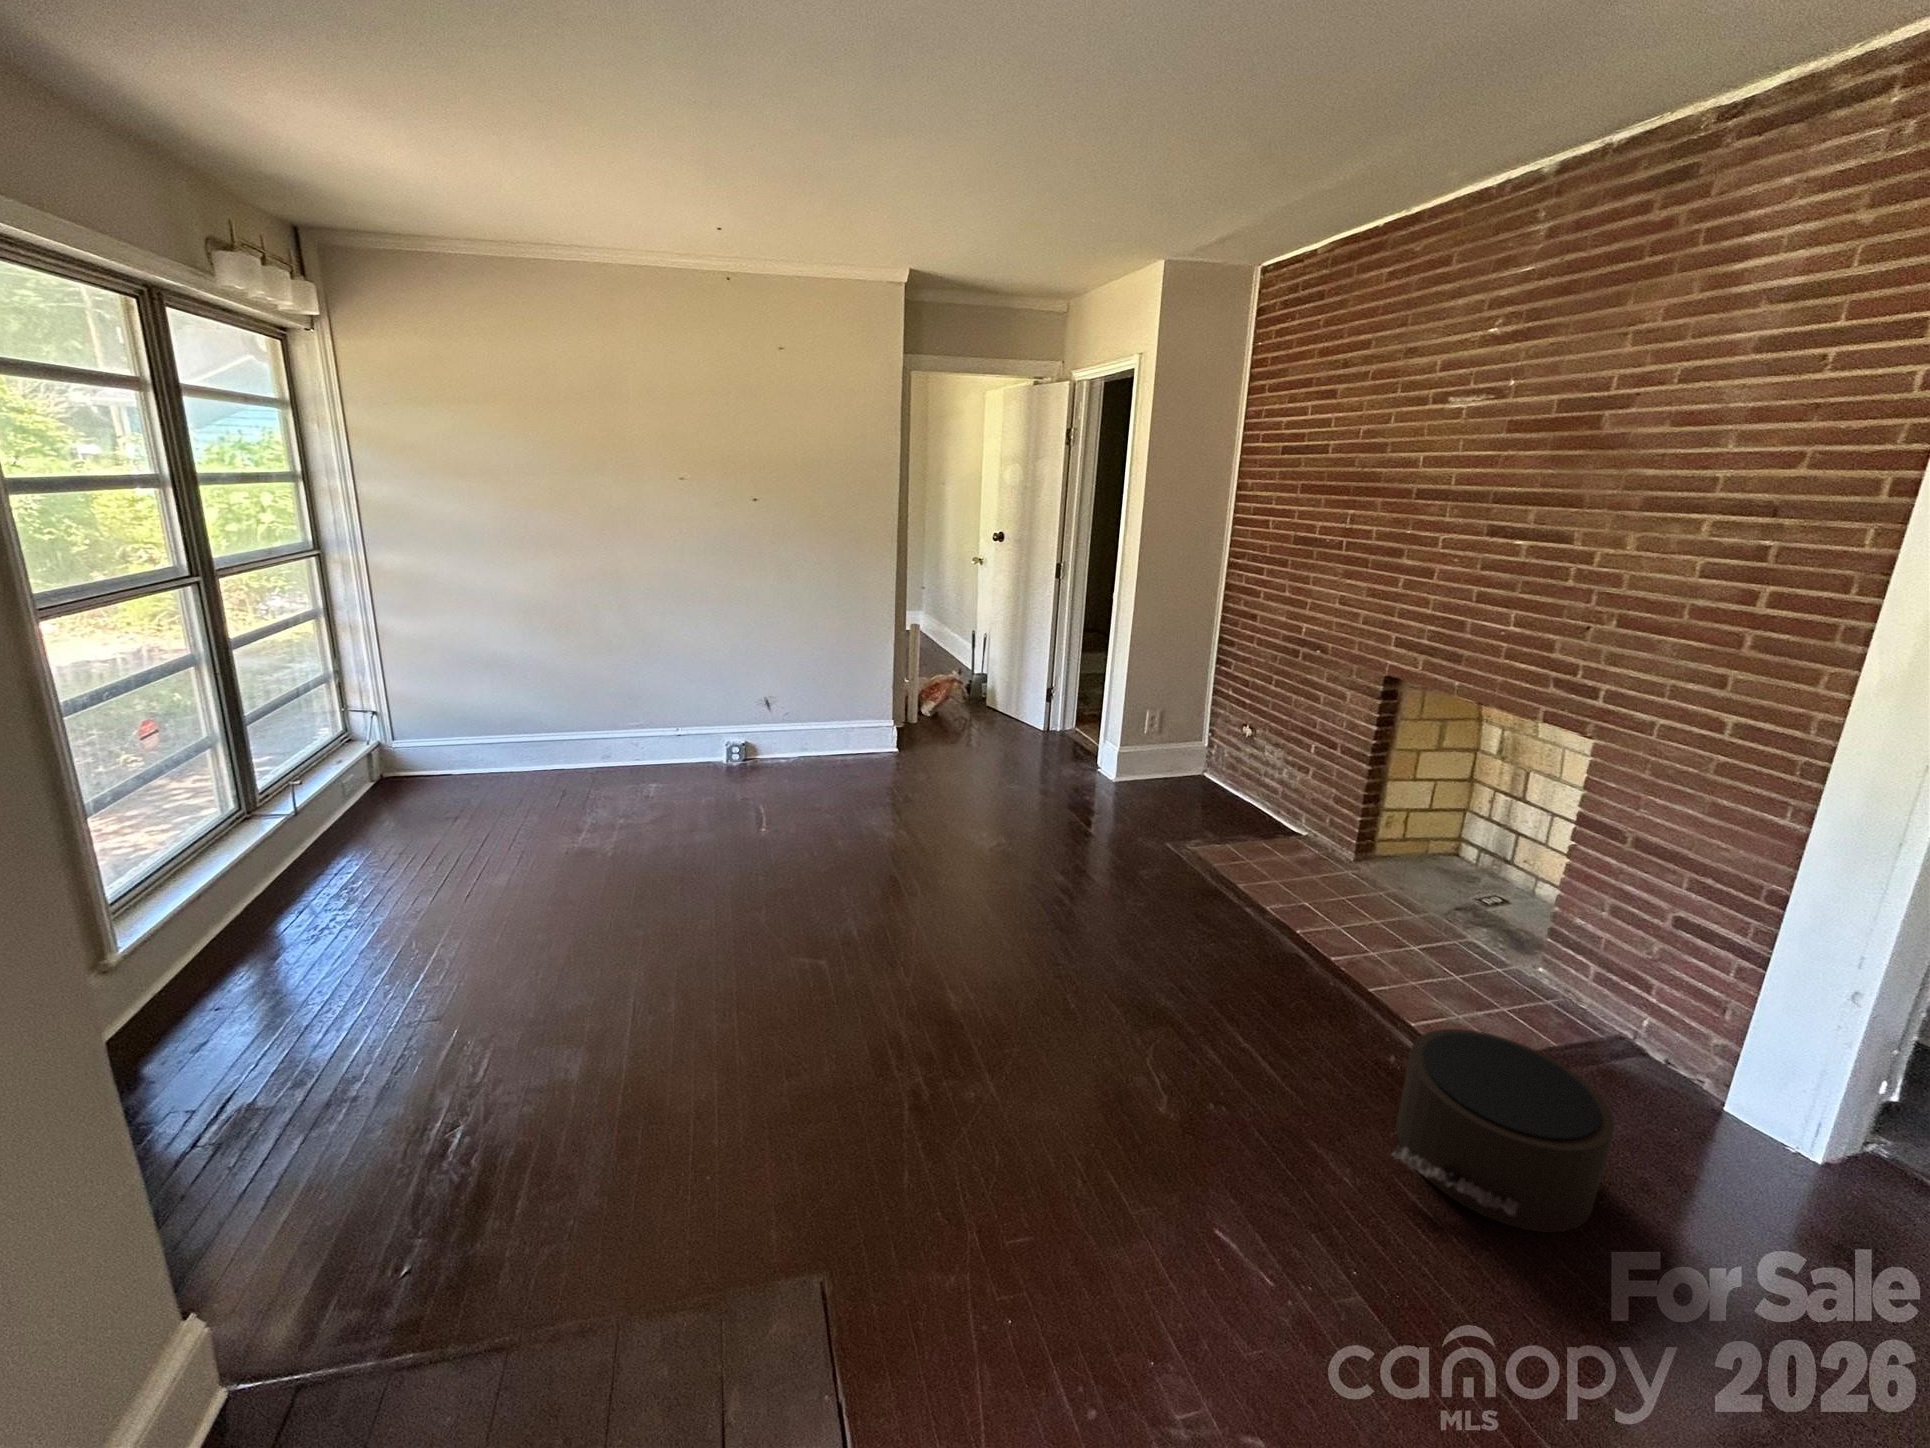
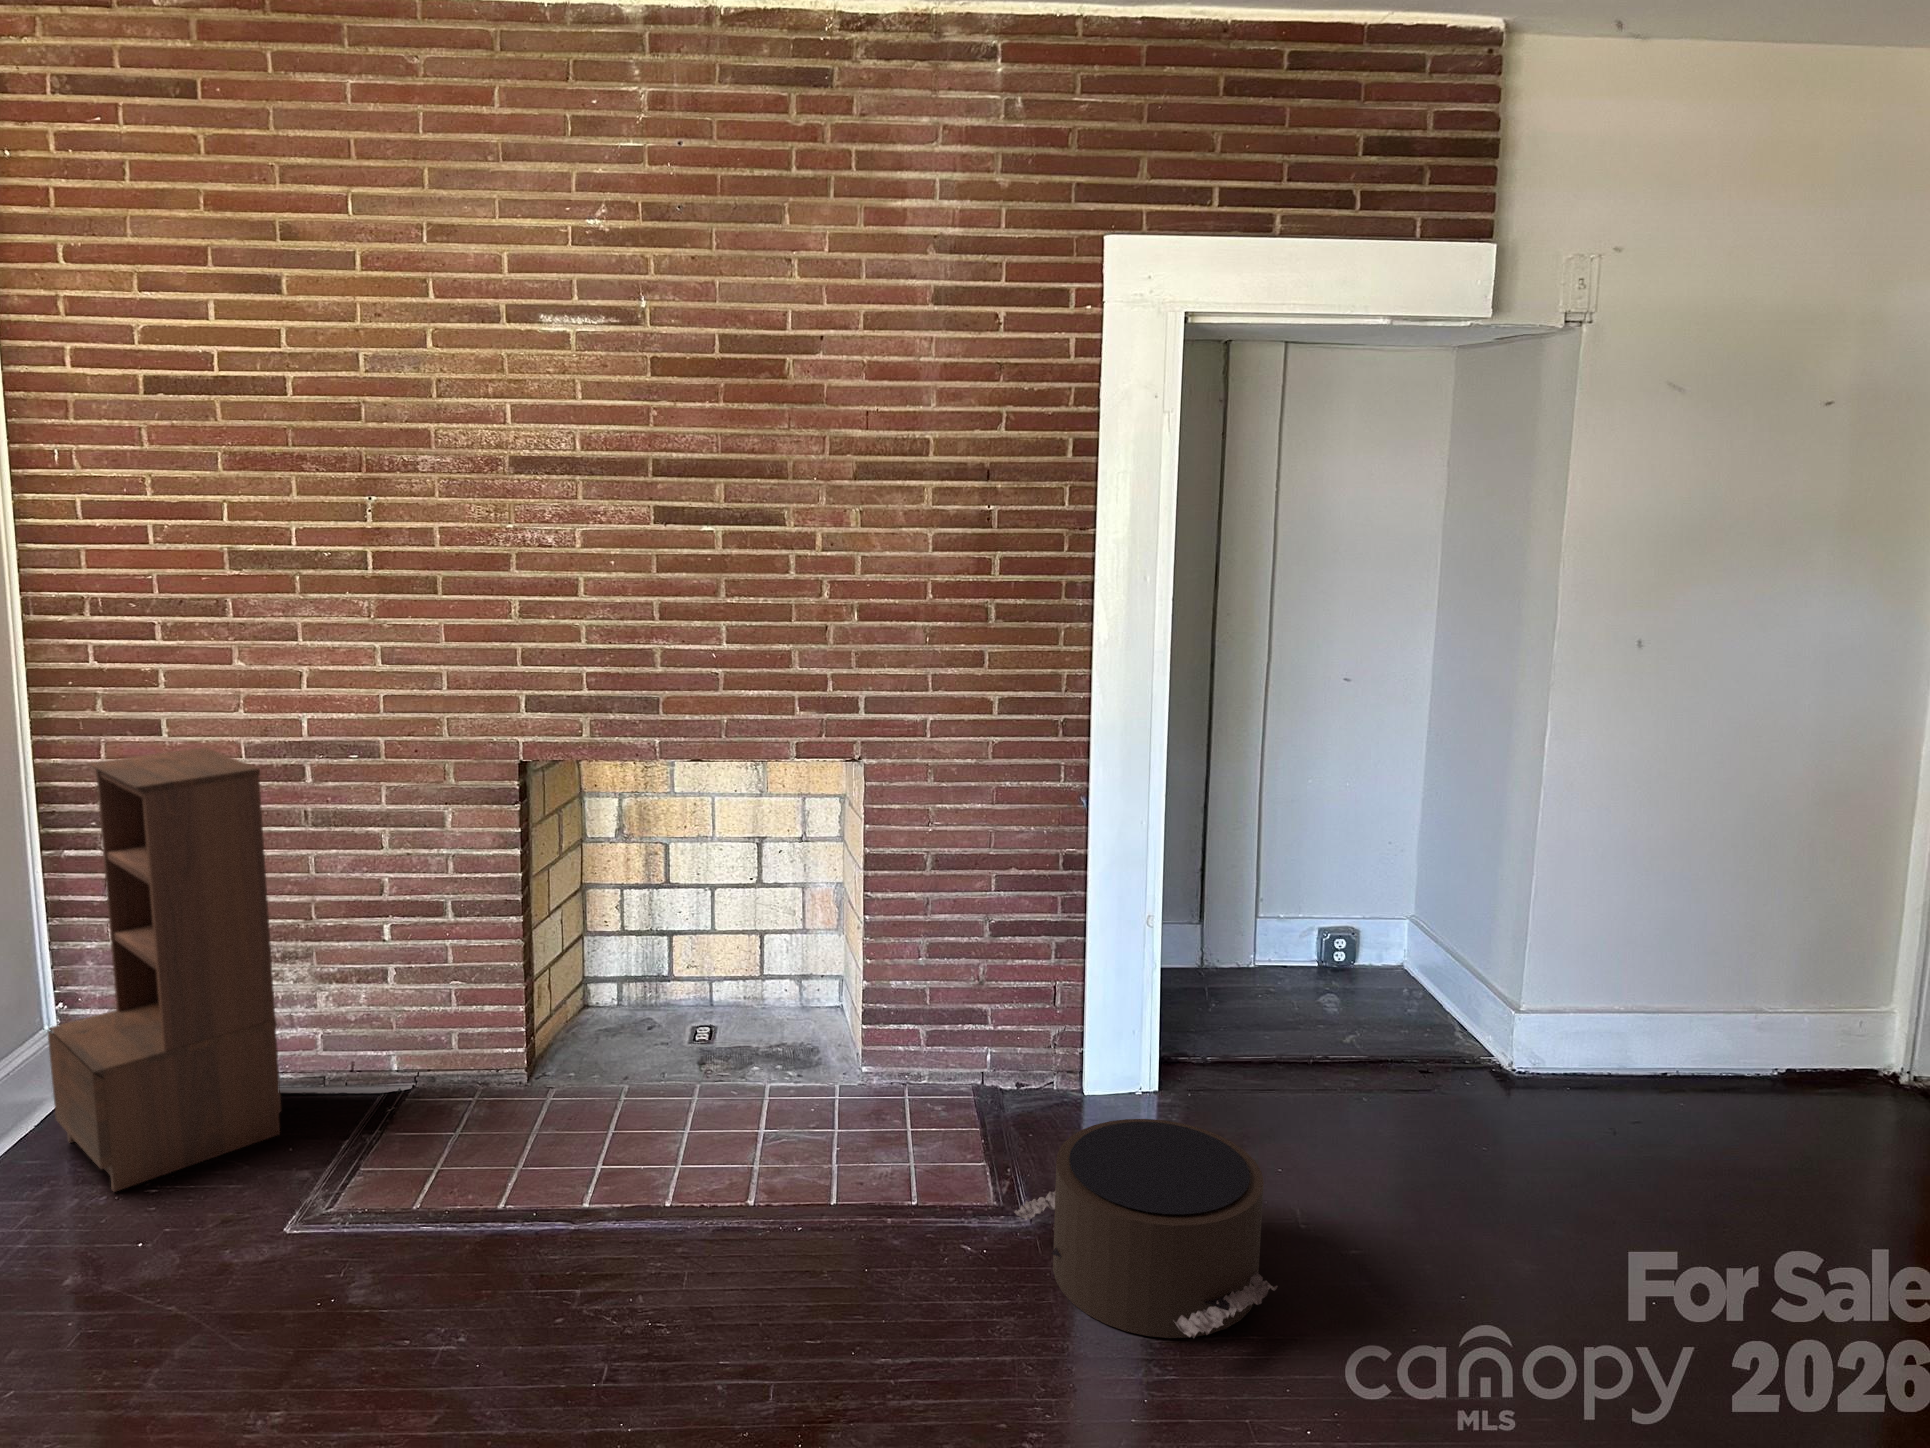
bookshelf: none [1159,626,1269,819] -> present [48,748,281,1192]

